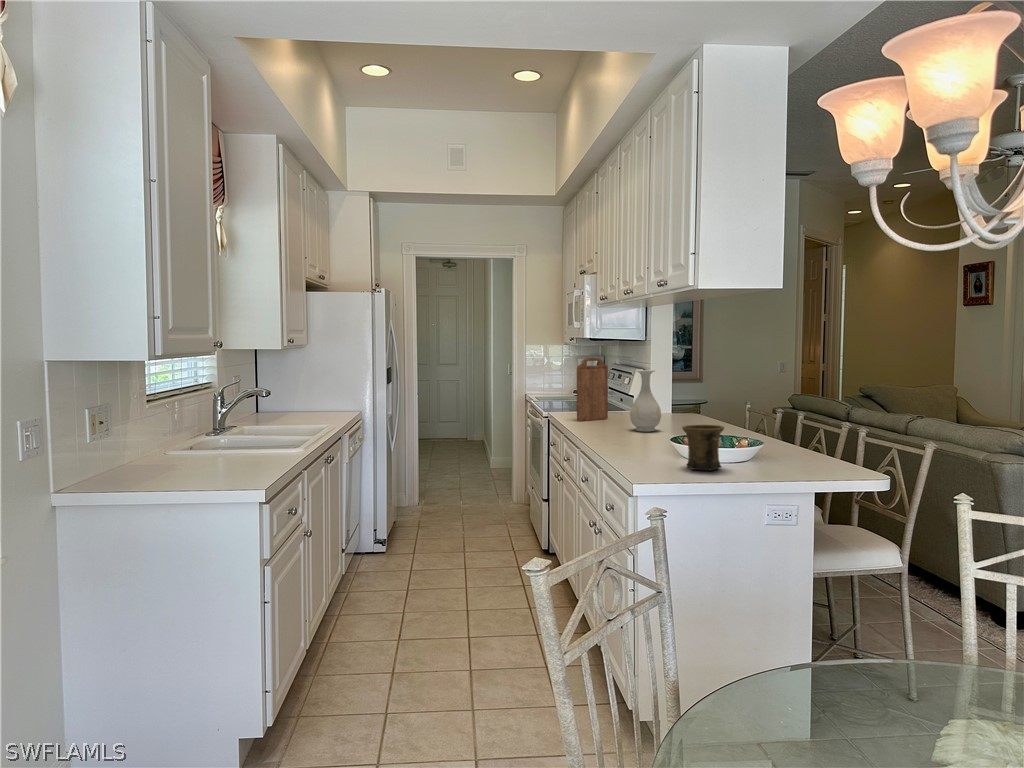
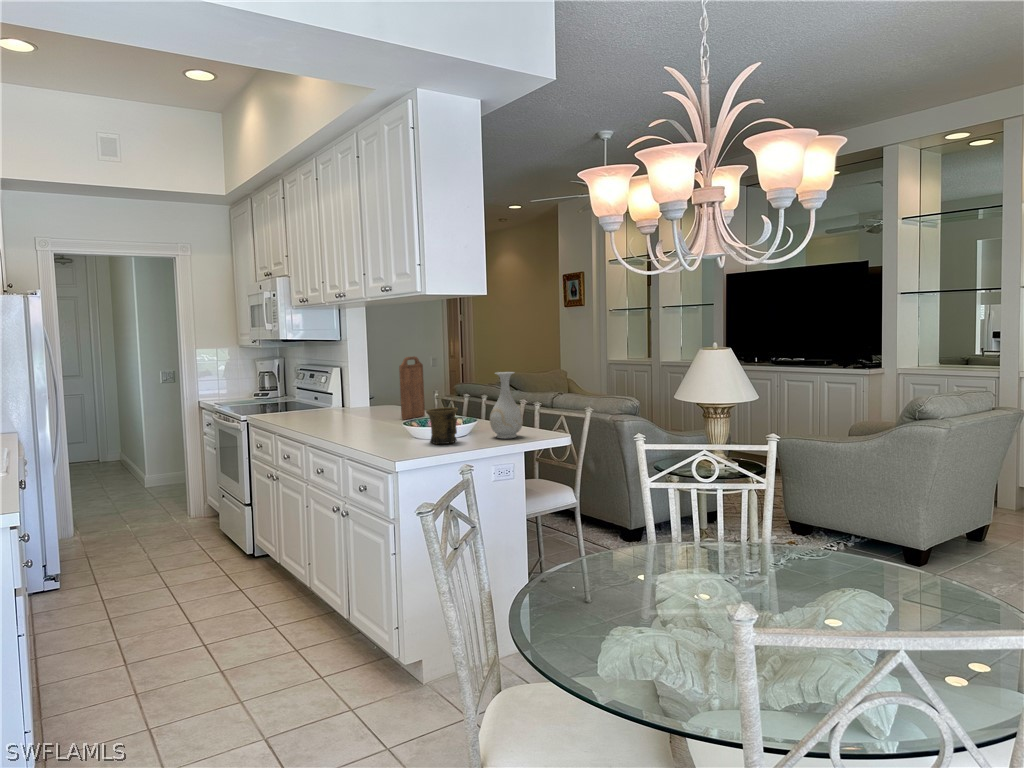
cutting board: present [577,358,608,421] -> present [399,356,425,420]
vase: present [630,370,661,432] -> present [490,372,523,439]

